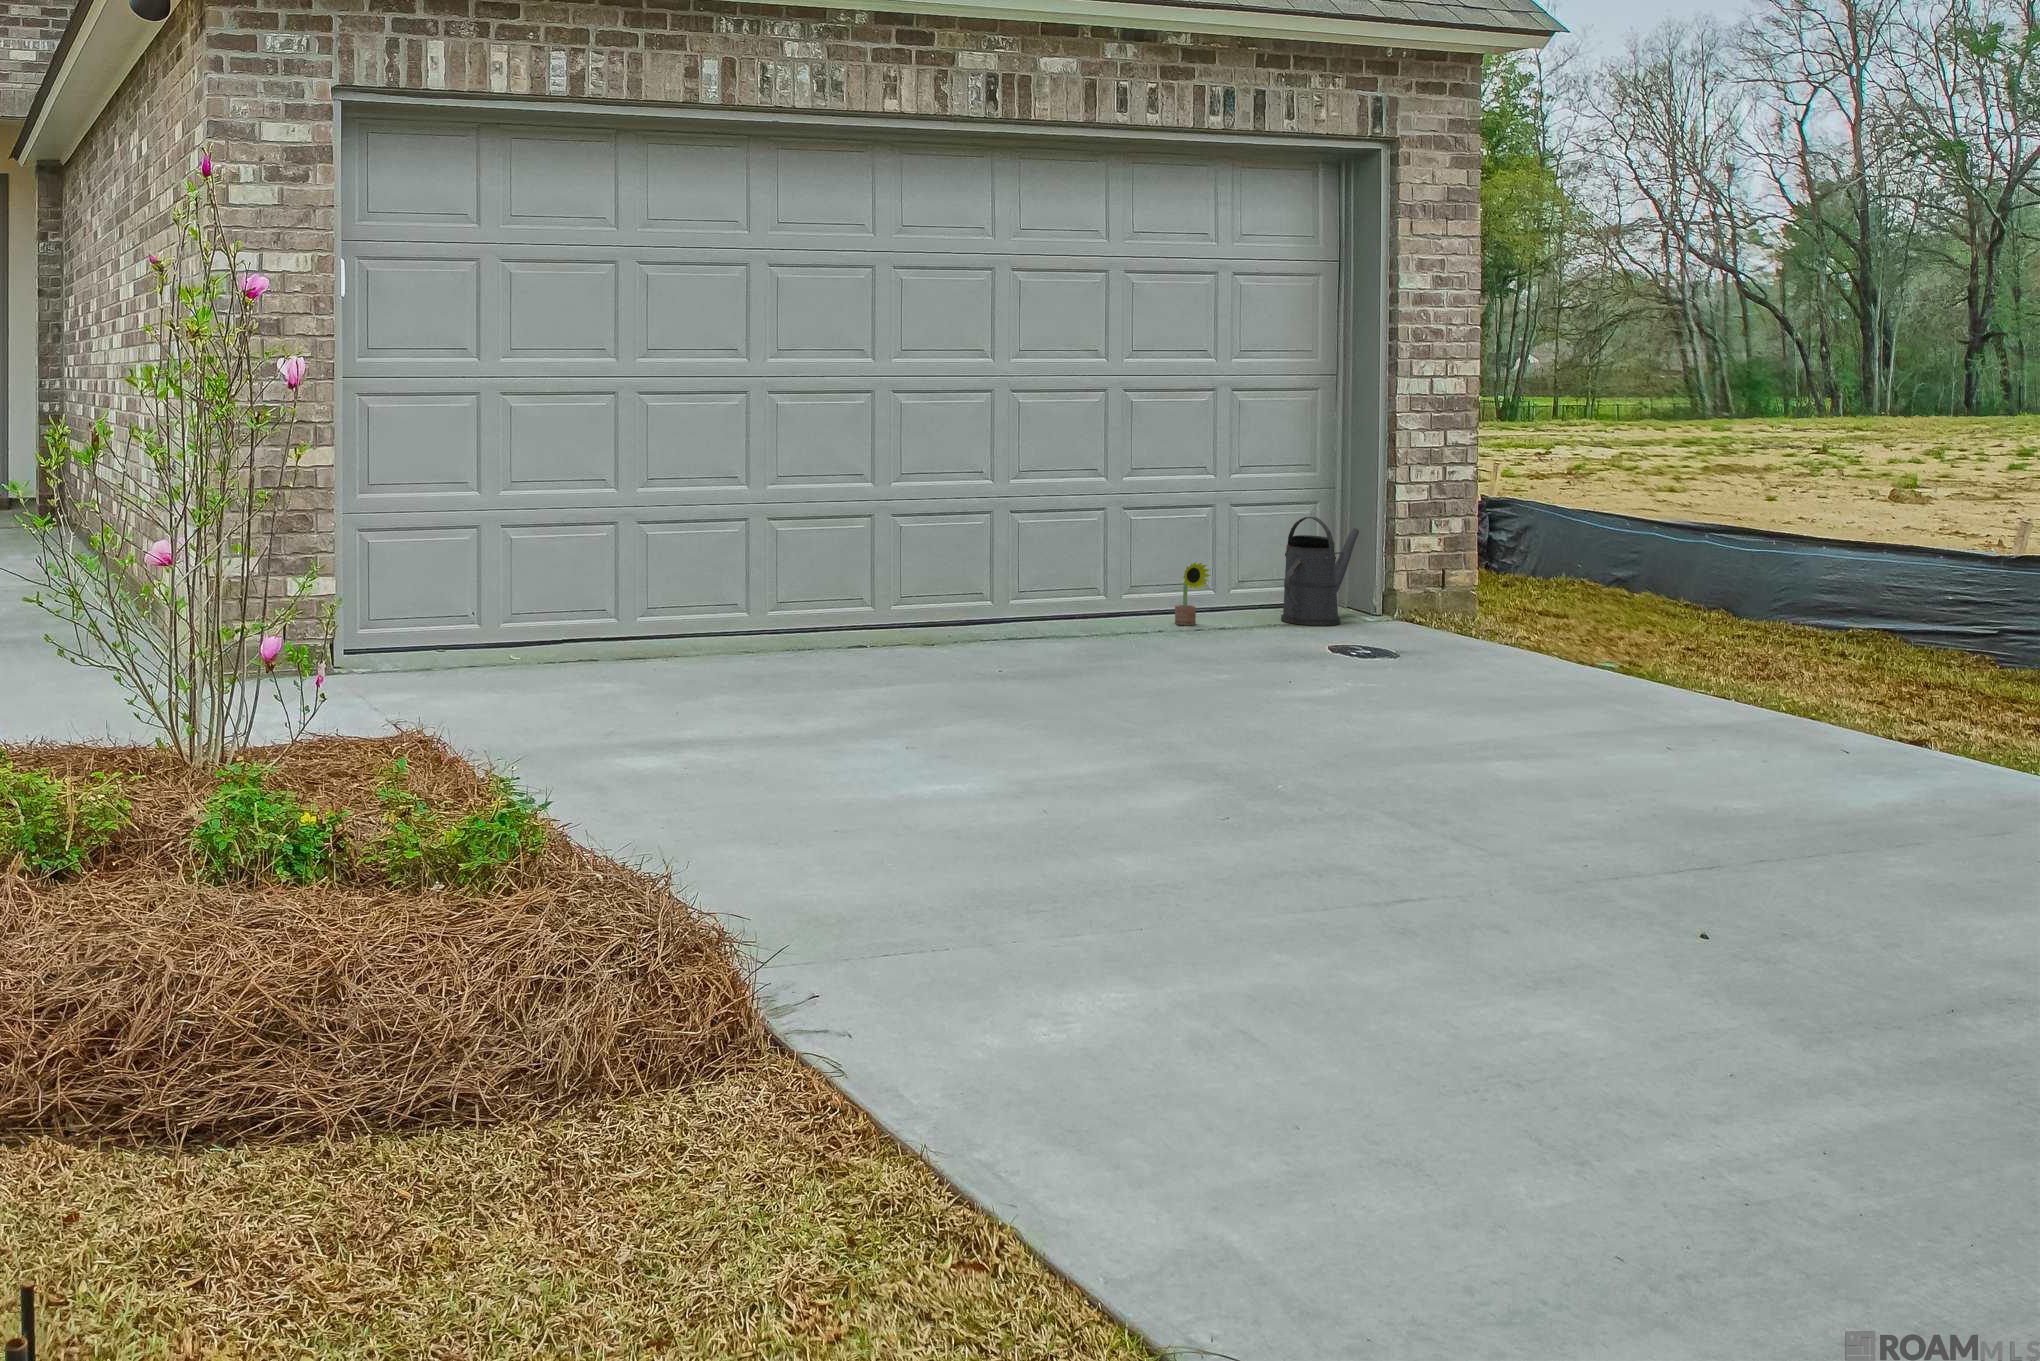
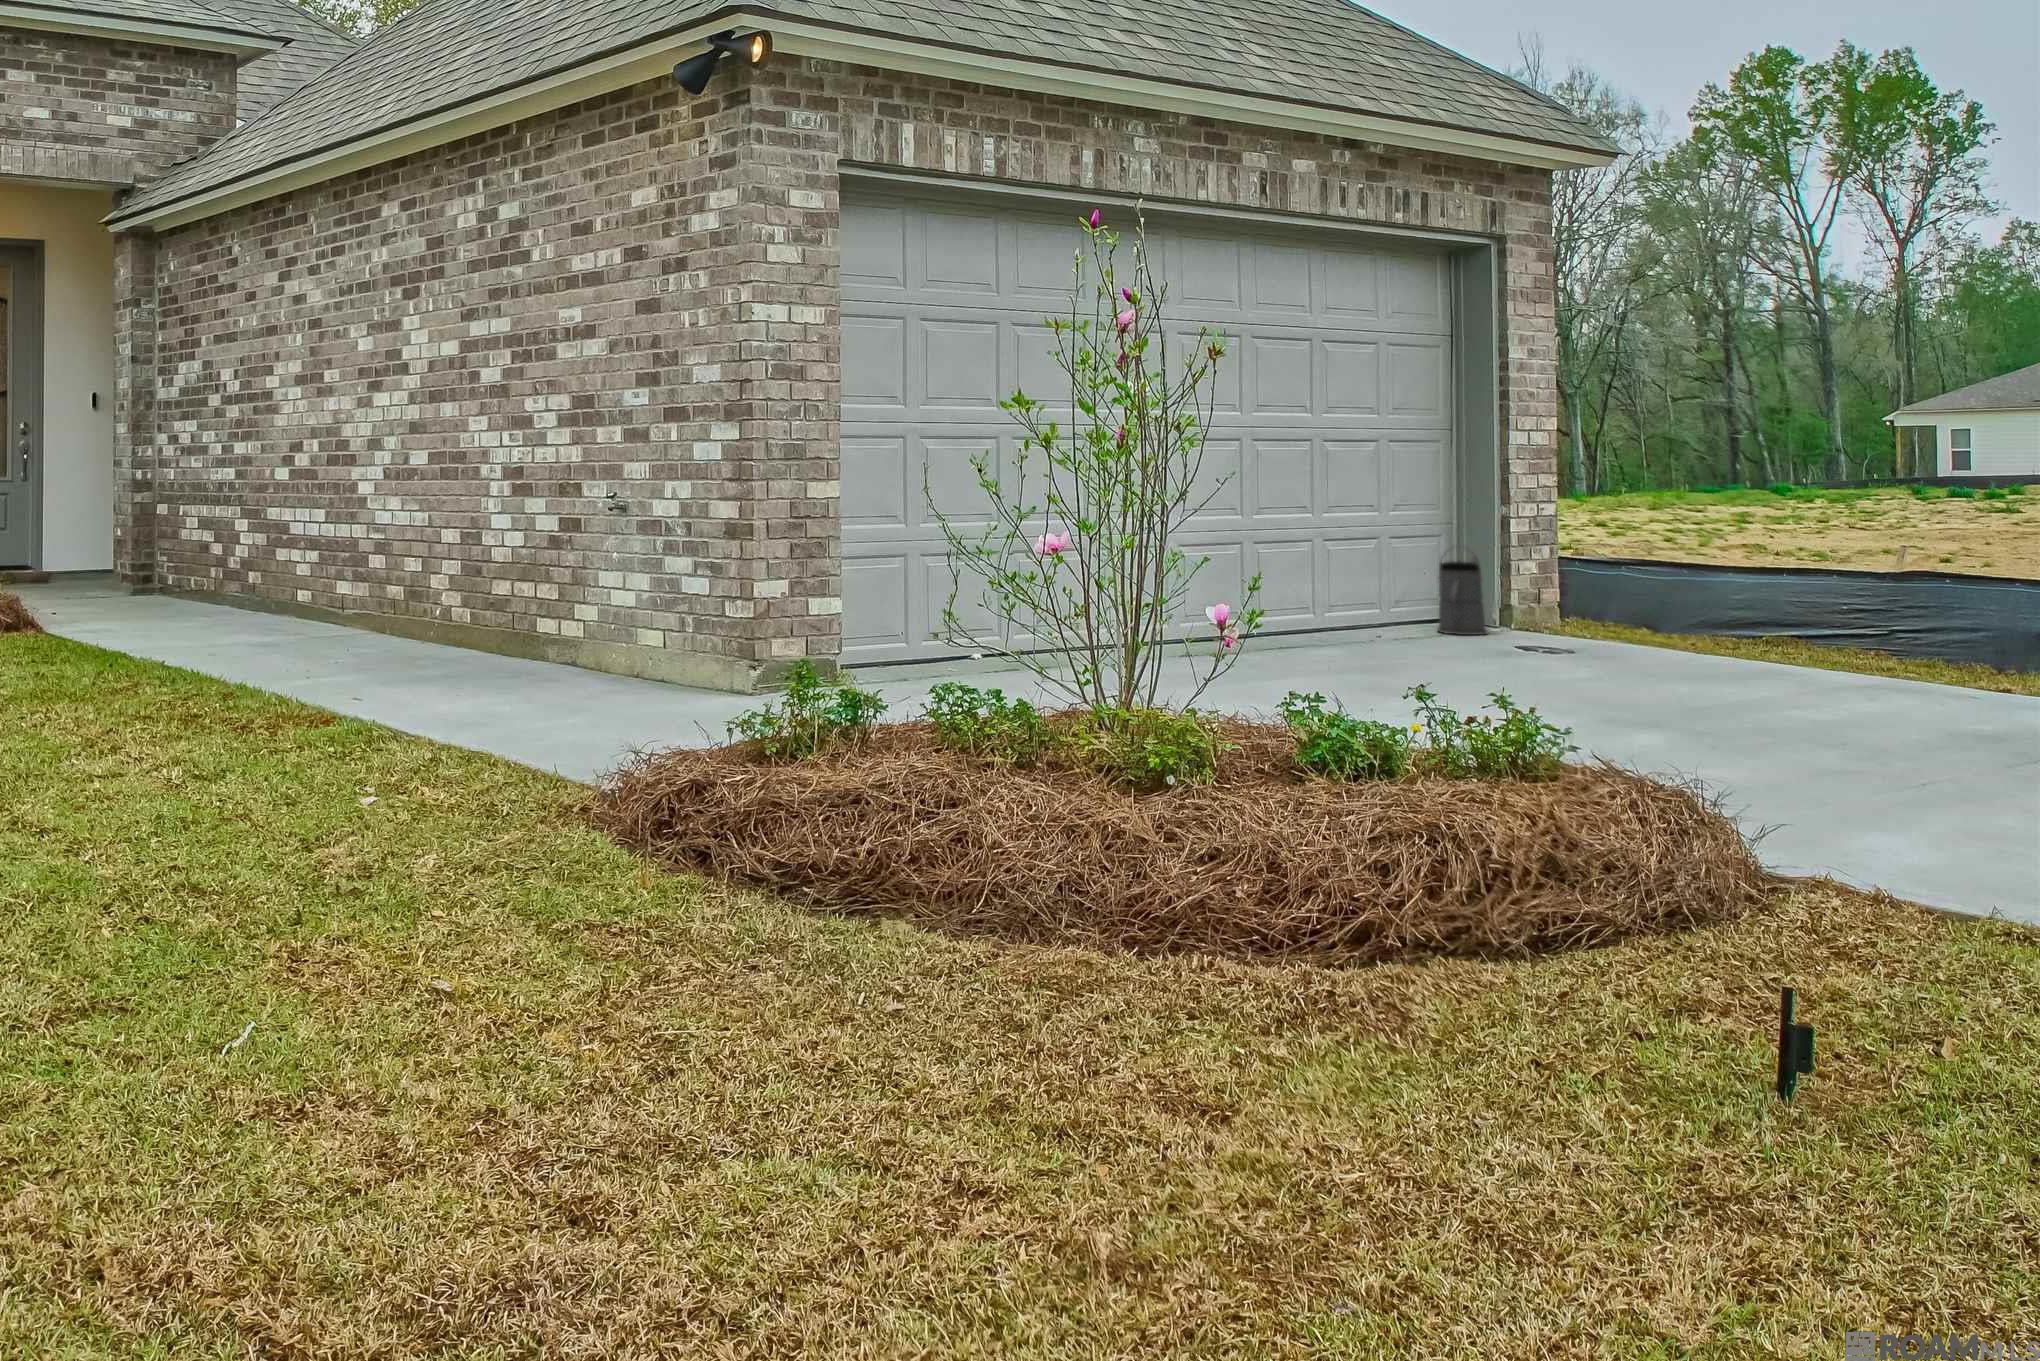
decorative plant: present [1175,562,1210,625] -> none [1369,584,1400,639]

